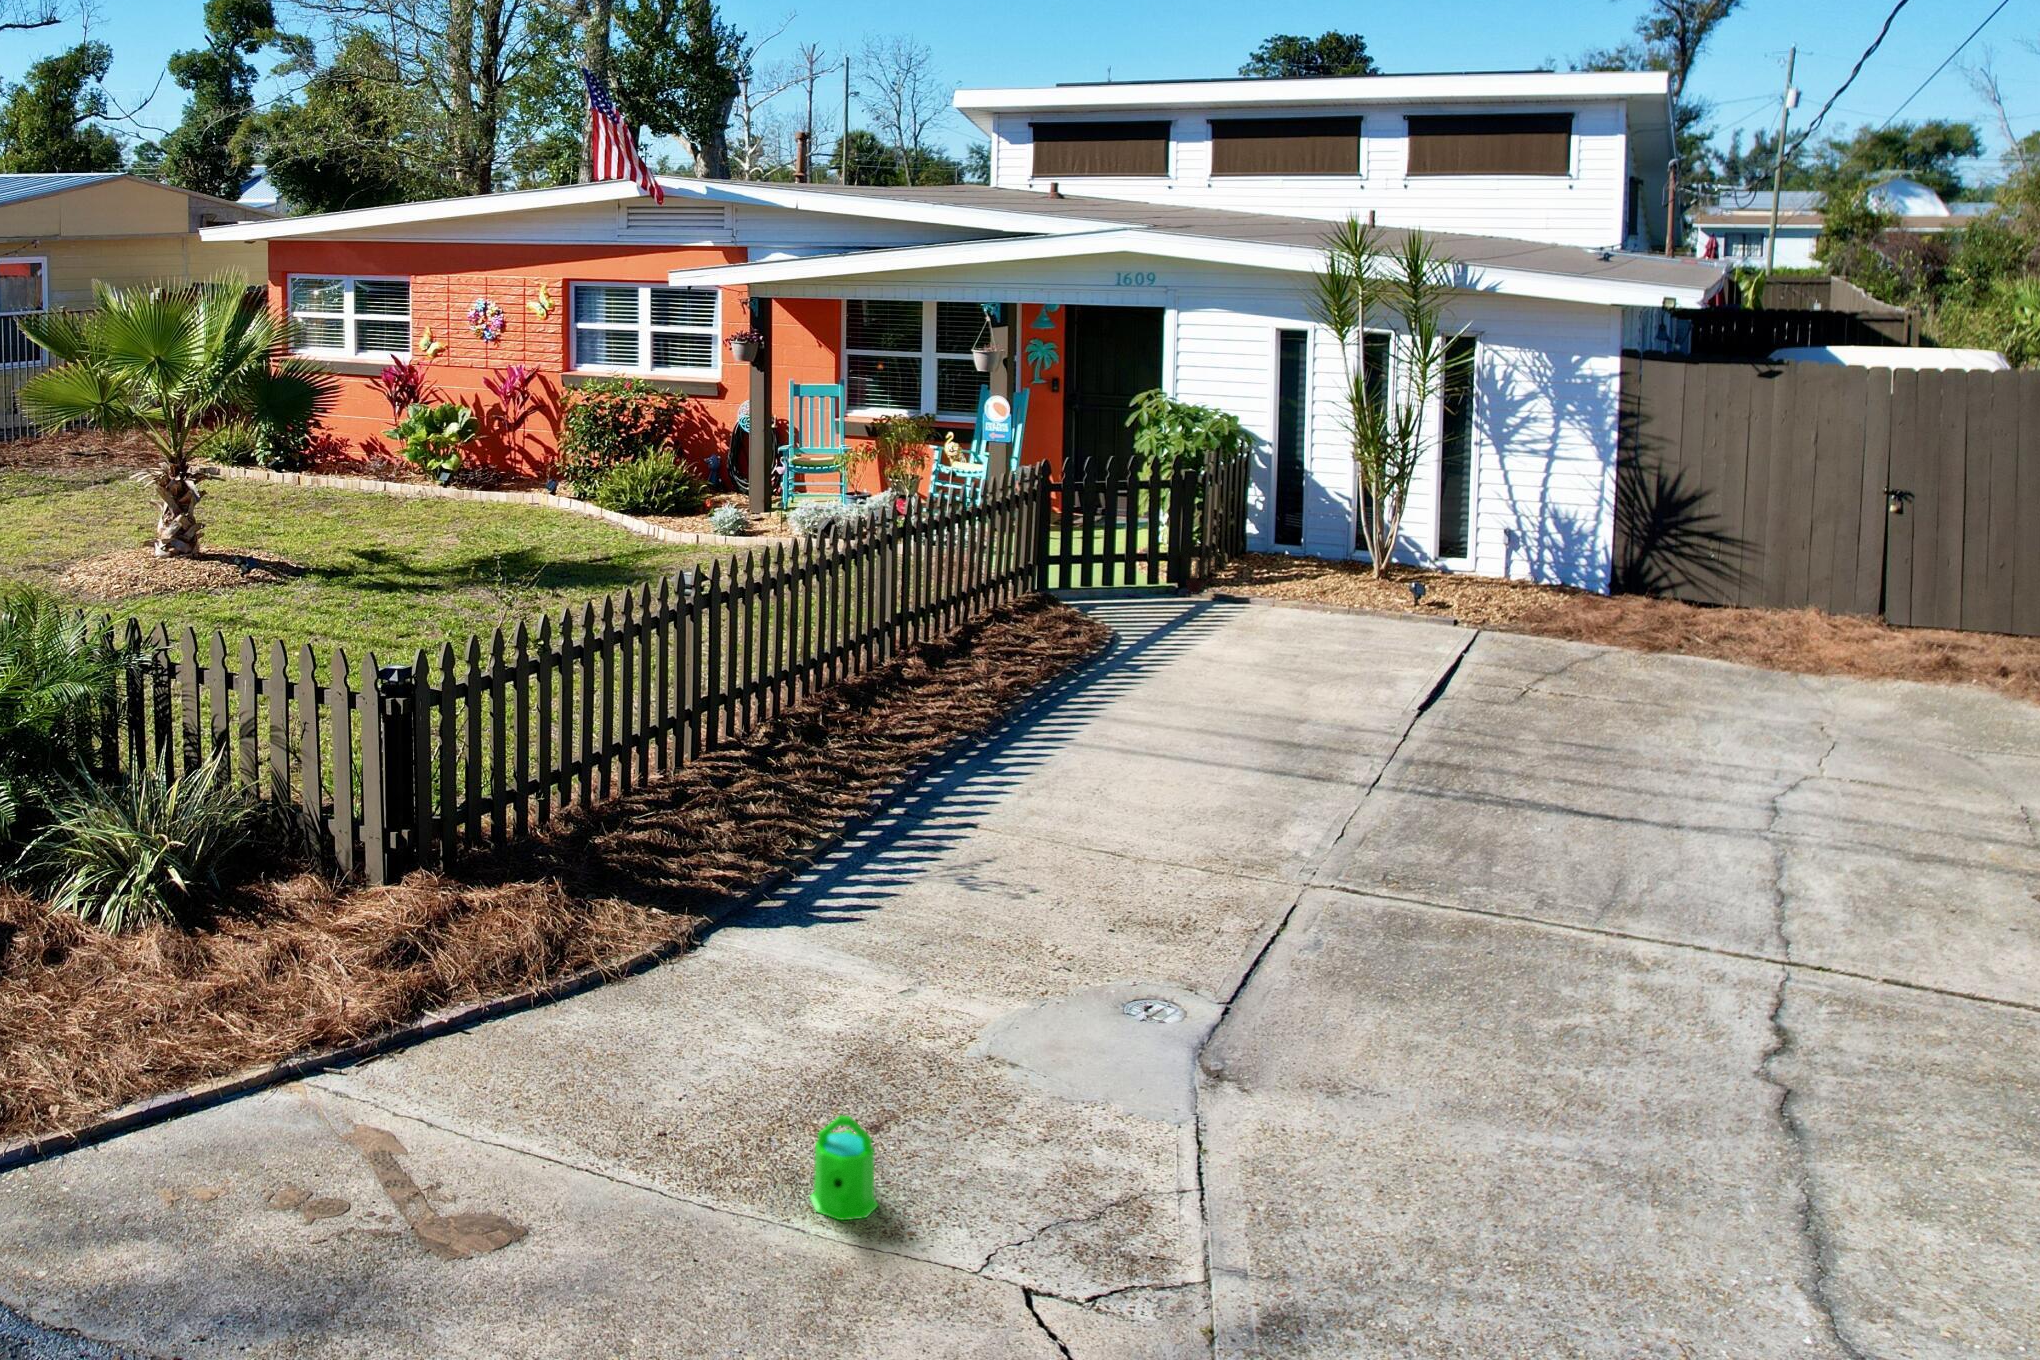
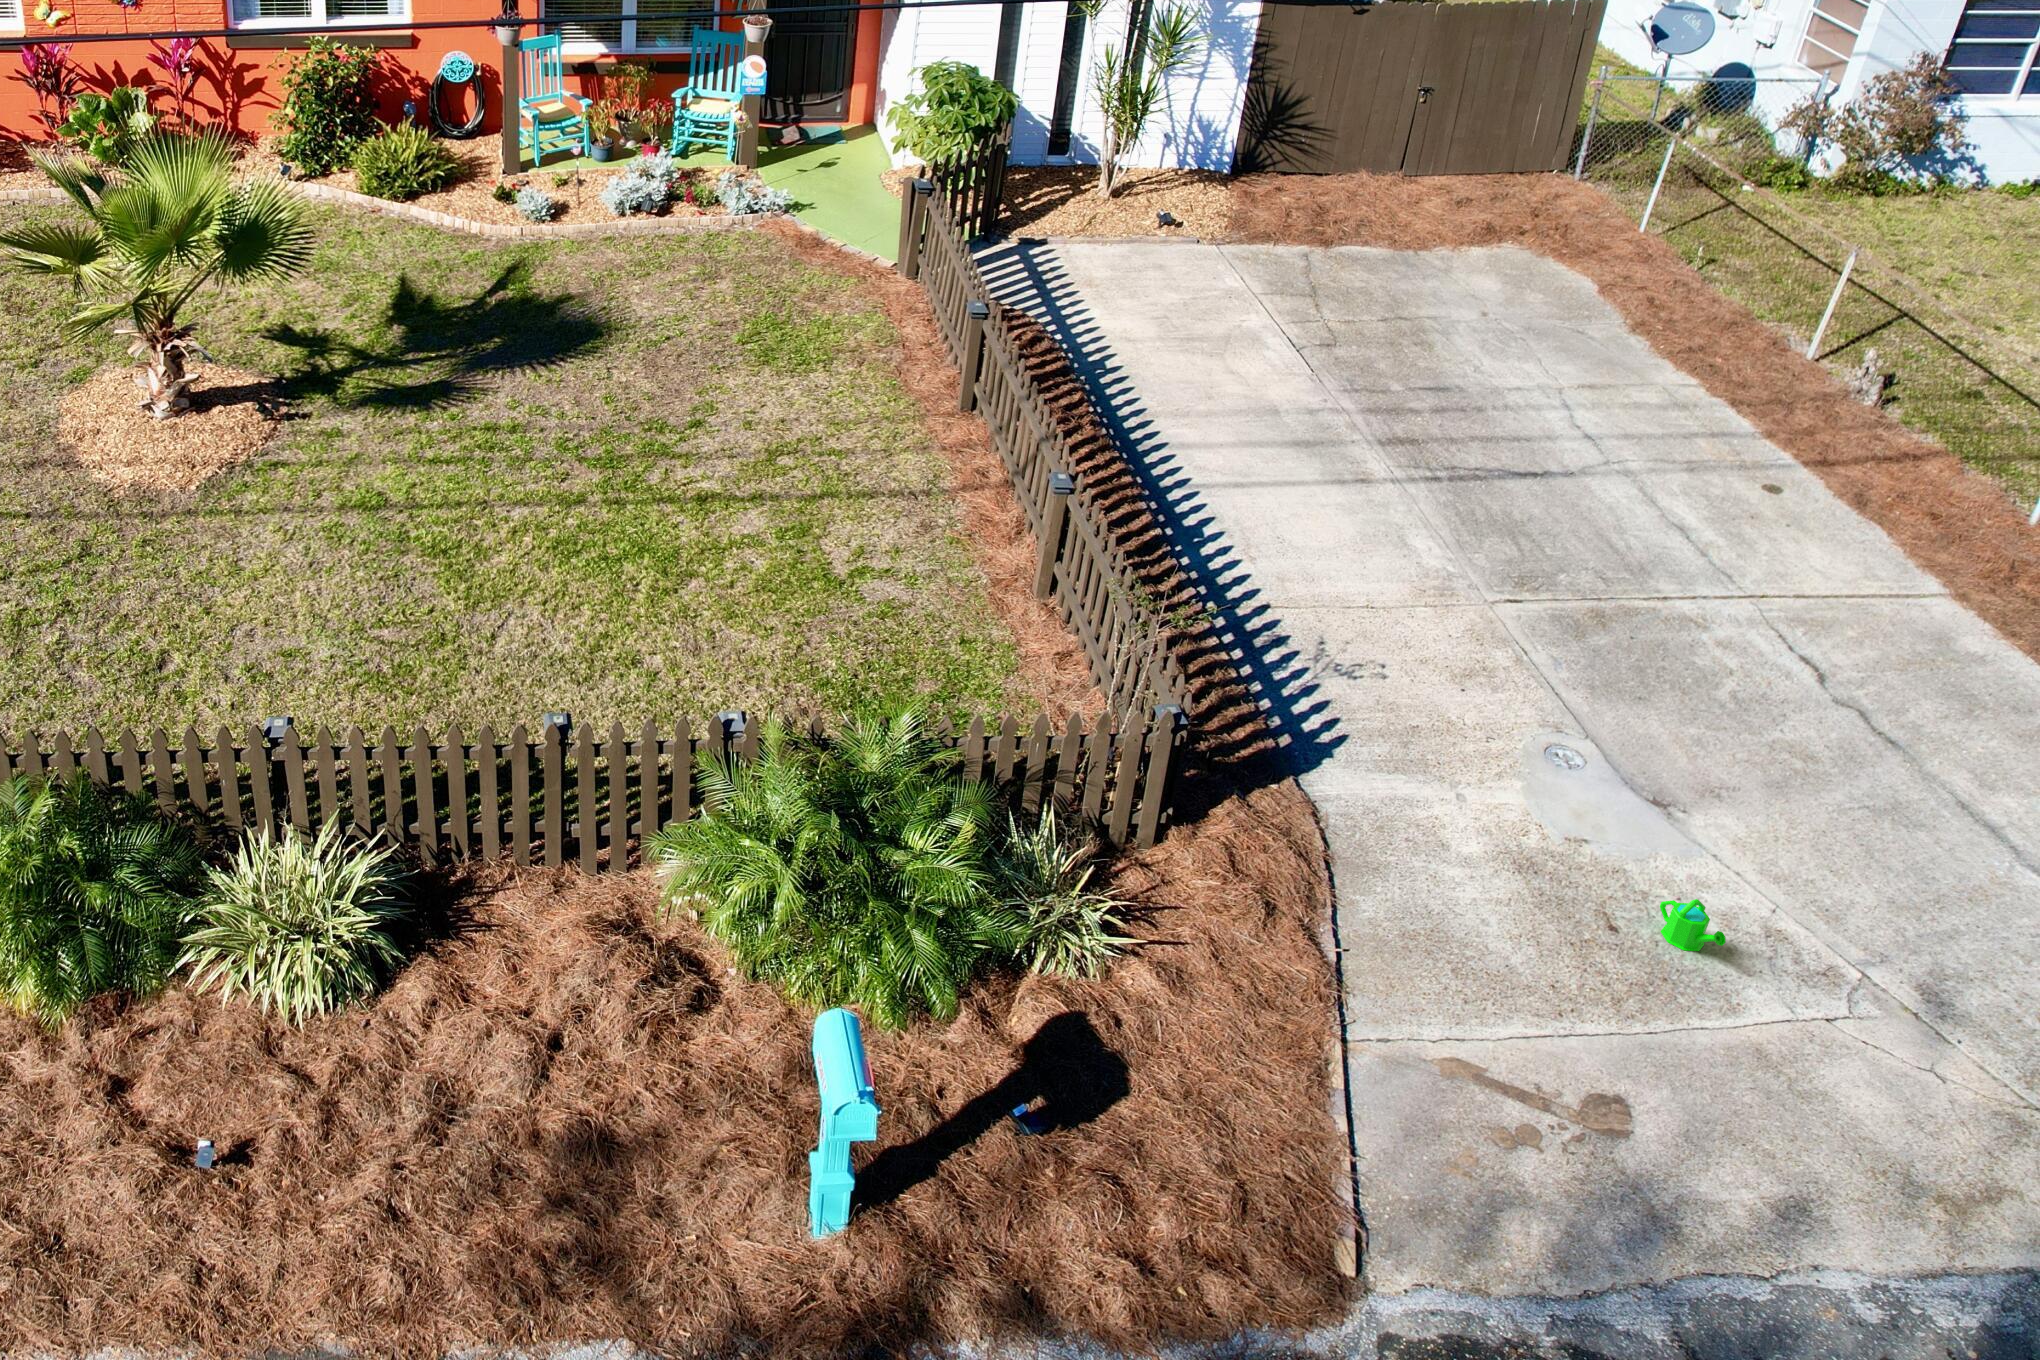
potted plant: present [1173,544,1224,593] -> none [992,199,1036,242]

